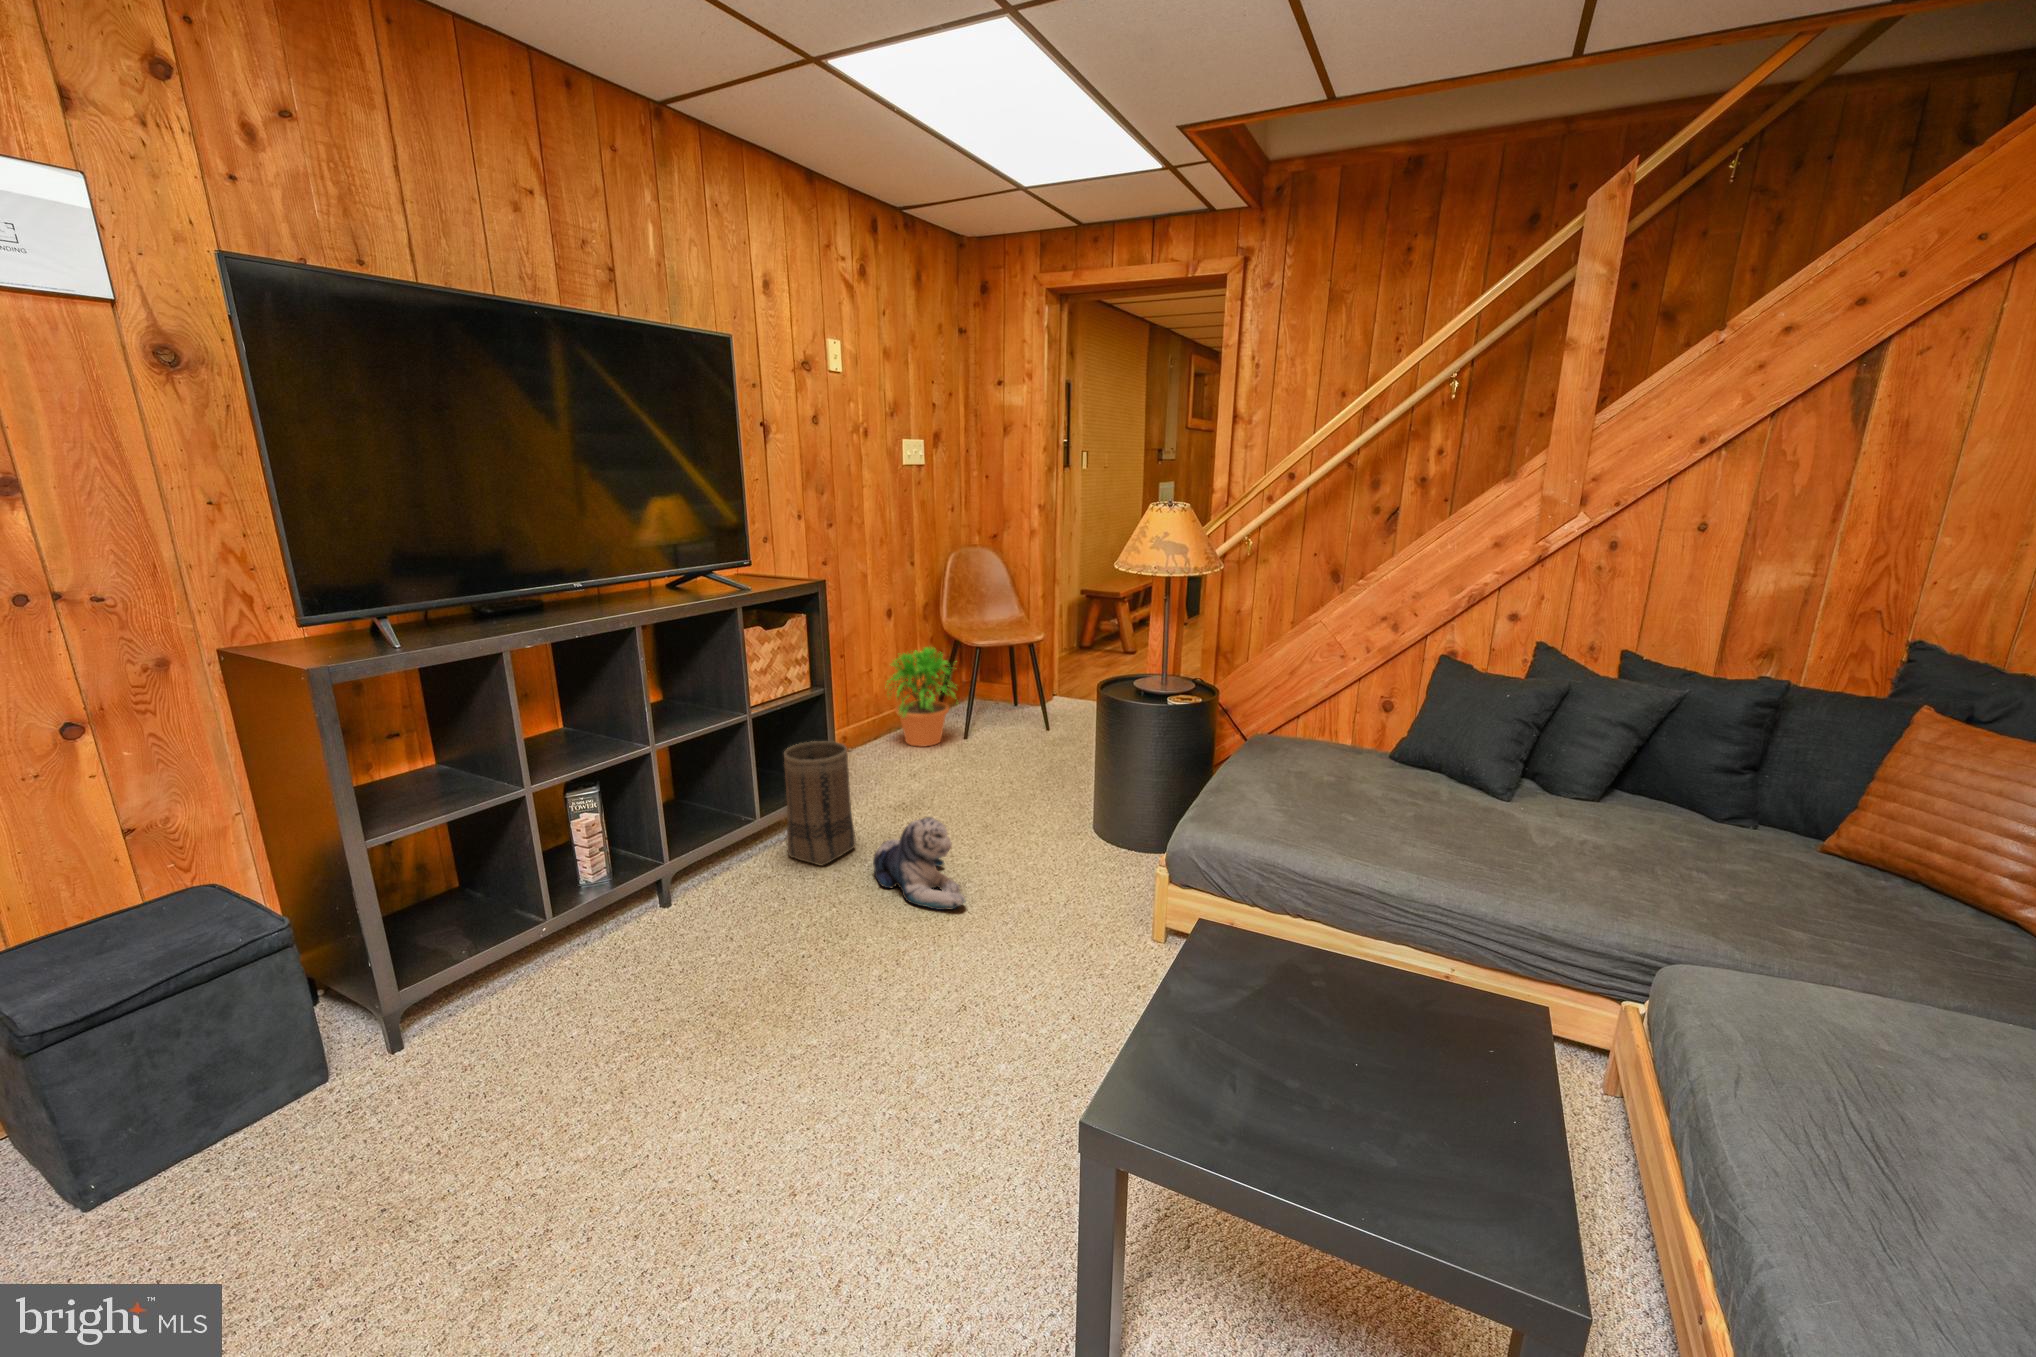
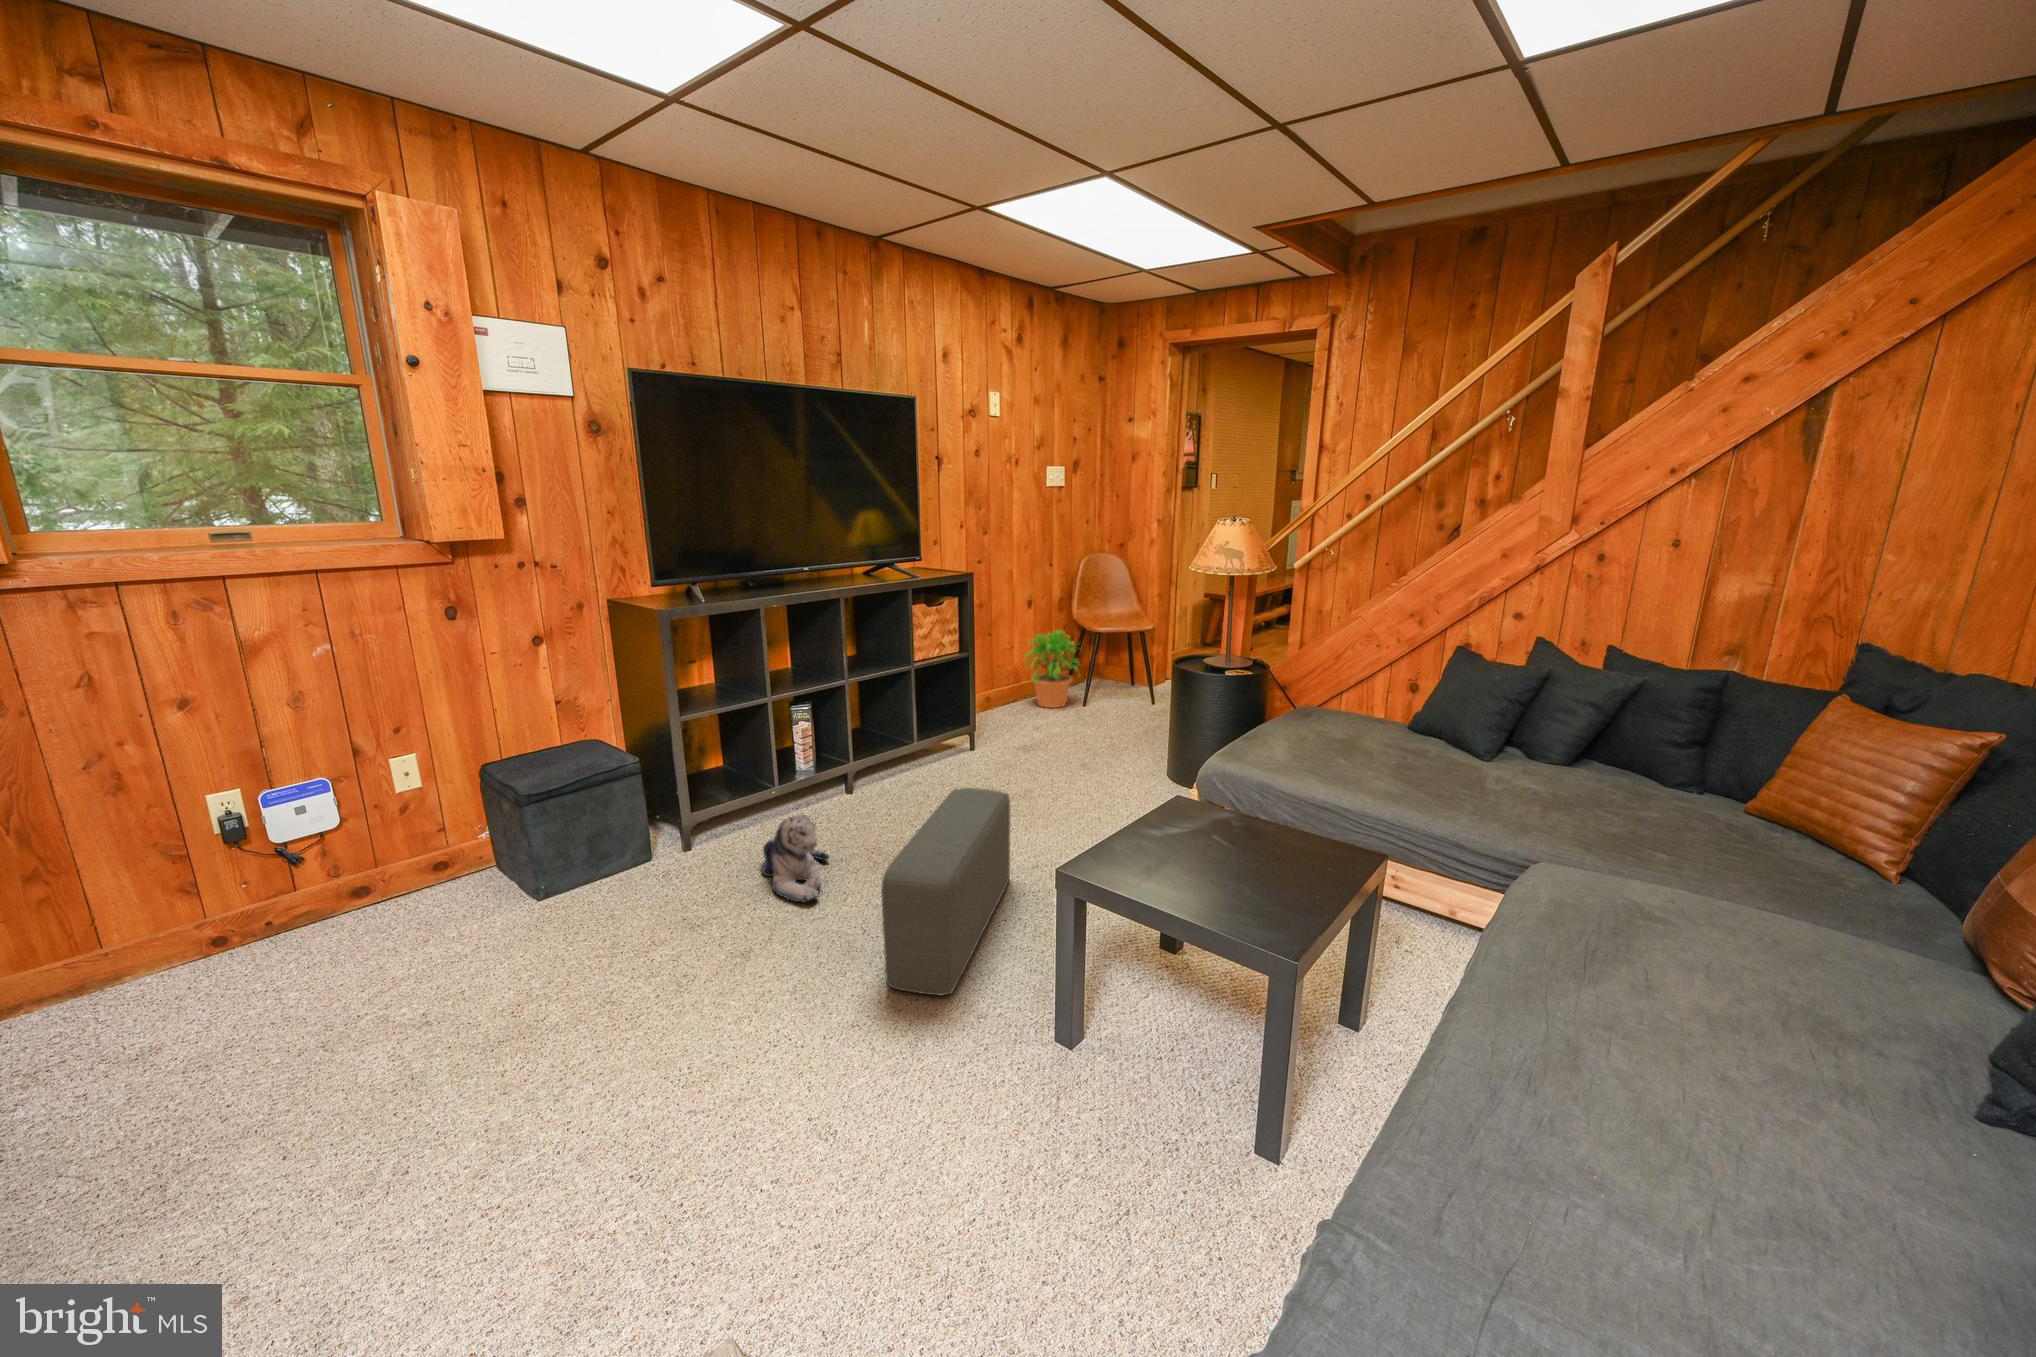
basket: present [784,741,856,866] -> none [935,690,984,778]
plush toy: present [873,817,965,910] -> present [762,815,829,903]
pouf: none [761,911,932,1304] -> present [882,788,1010,995]

